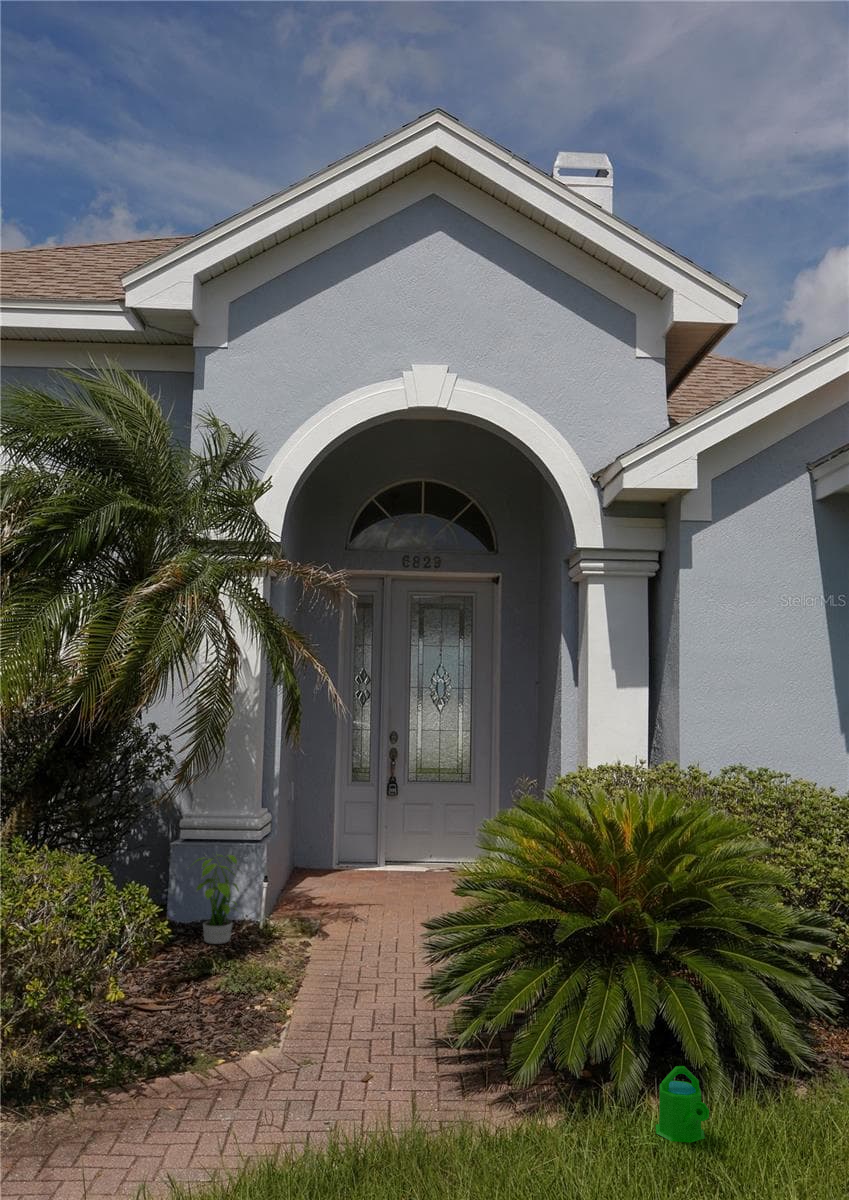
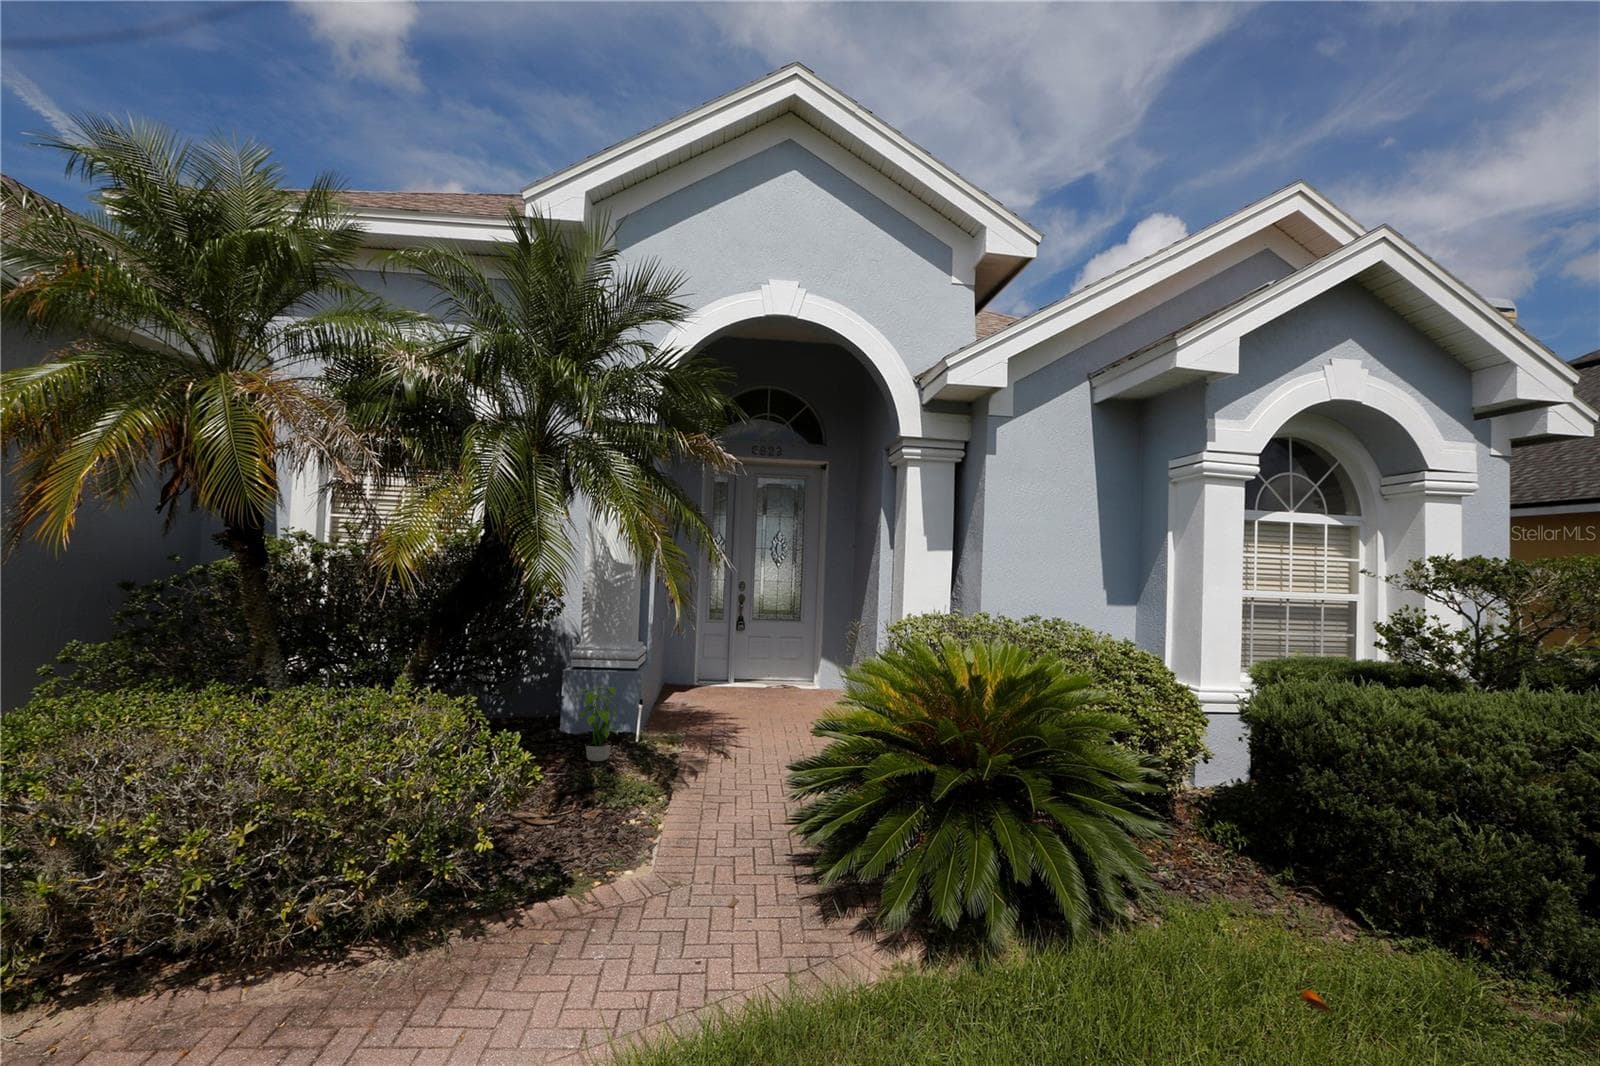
watering can: present [656,1066,709,1143] -> none [1015,911,1076,988]

